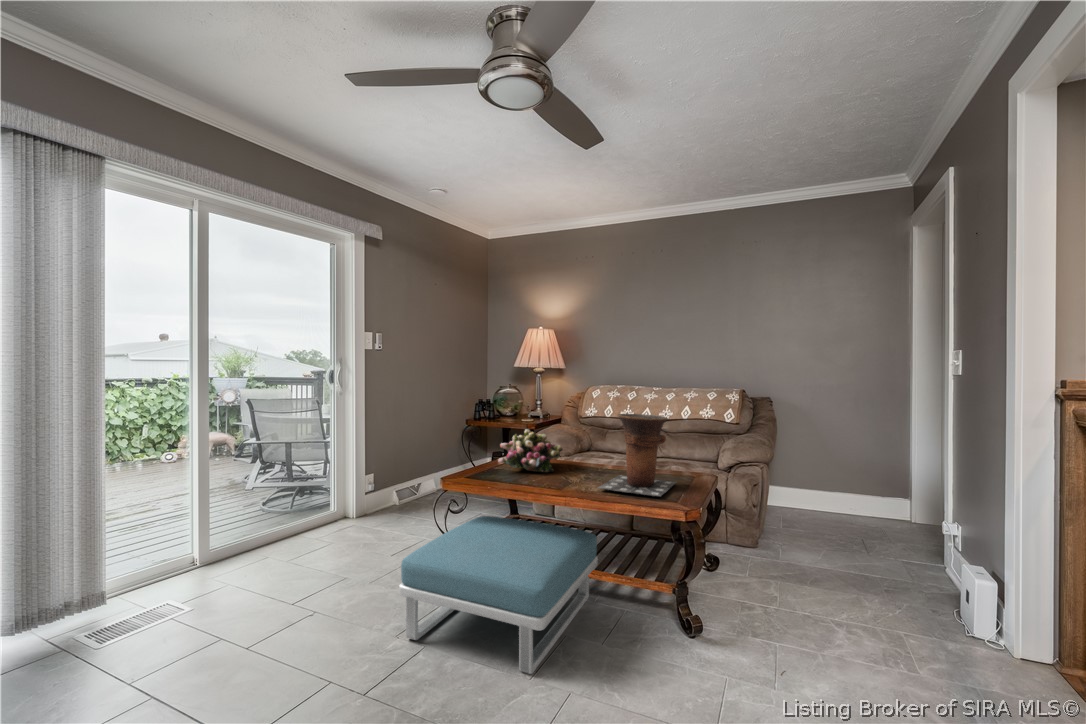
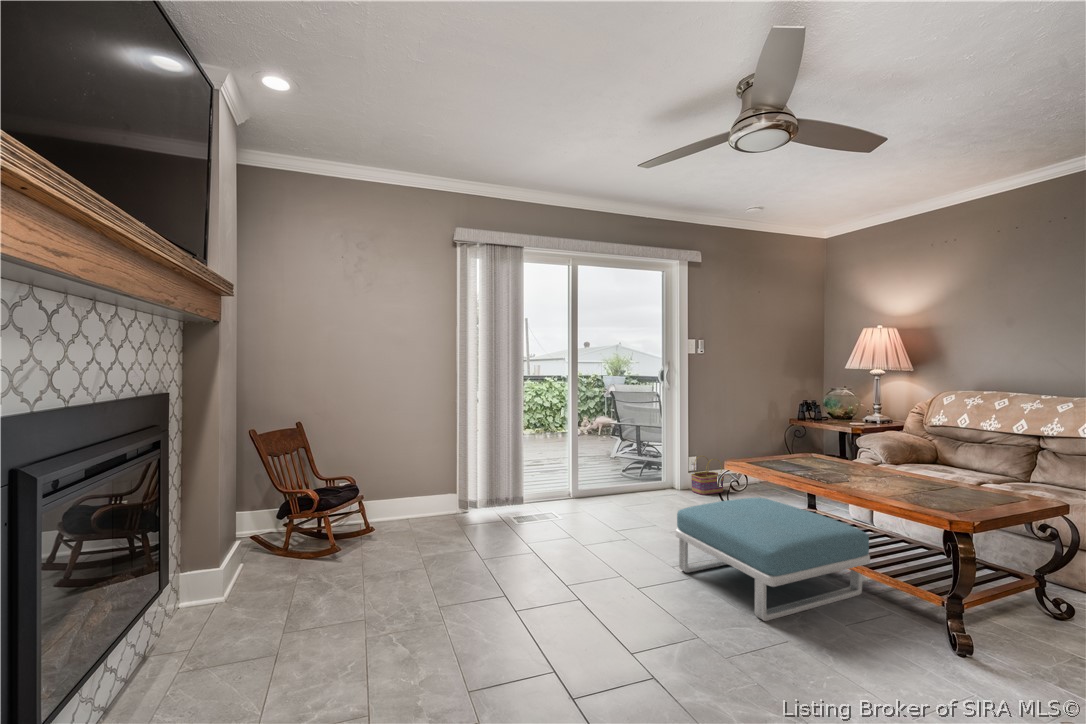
vase: present [598,414,676,496] -> none [869,417,987,506]
flower arrangement: present [498,429,563,473] -> none [783,428,856,471]
basket: none [371,472,408,520] -> present [691,456,724,495]

